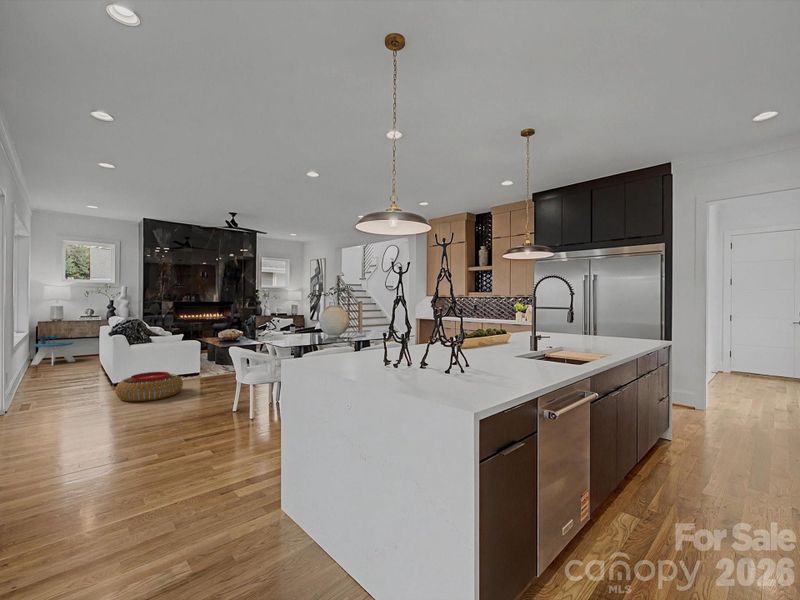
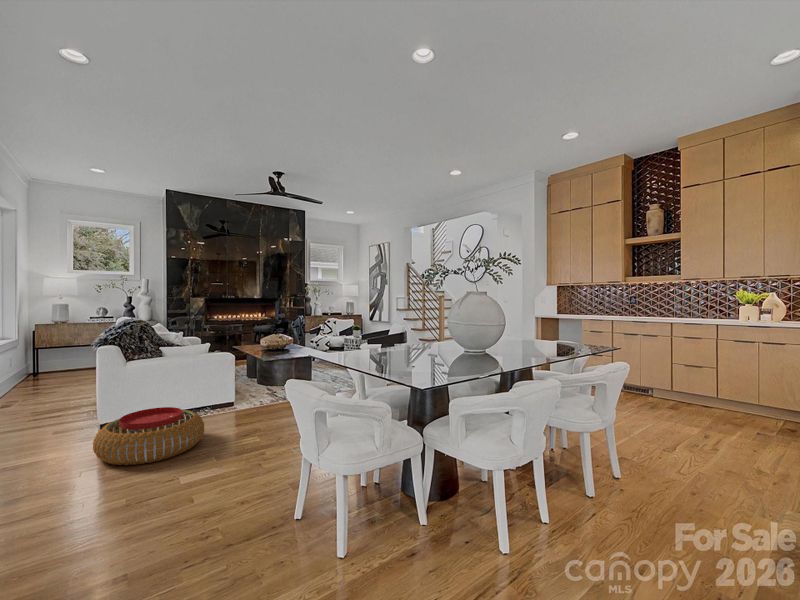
side table: present [31,335,75,366] -> none [22,342,80,384]

